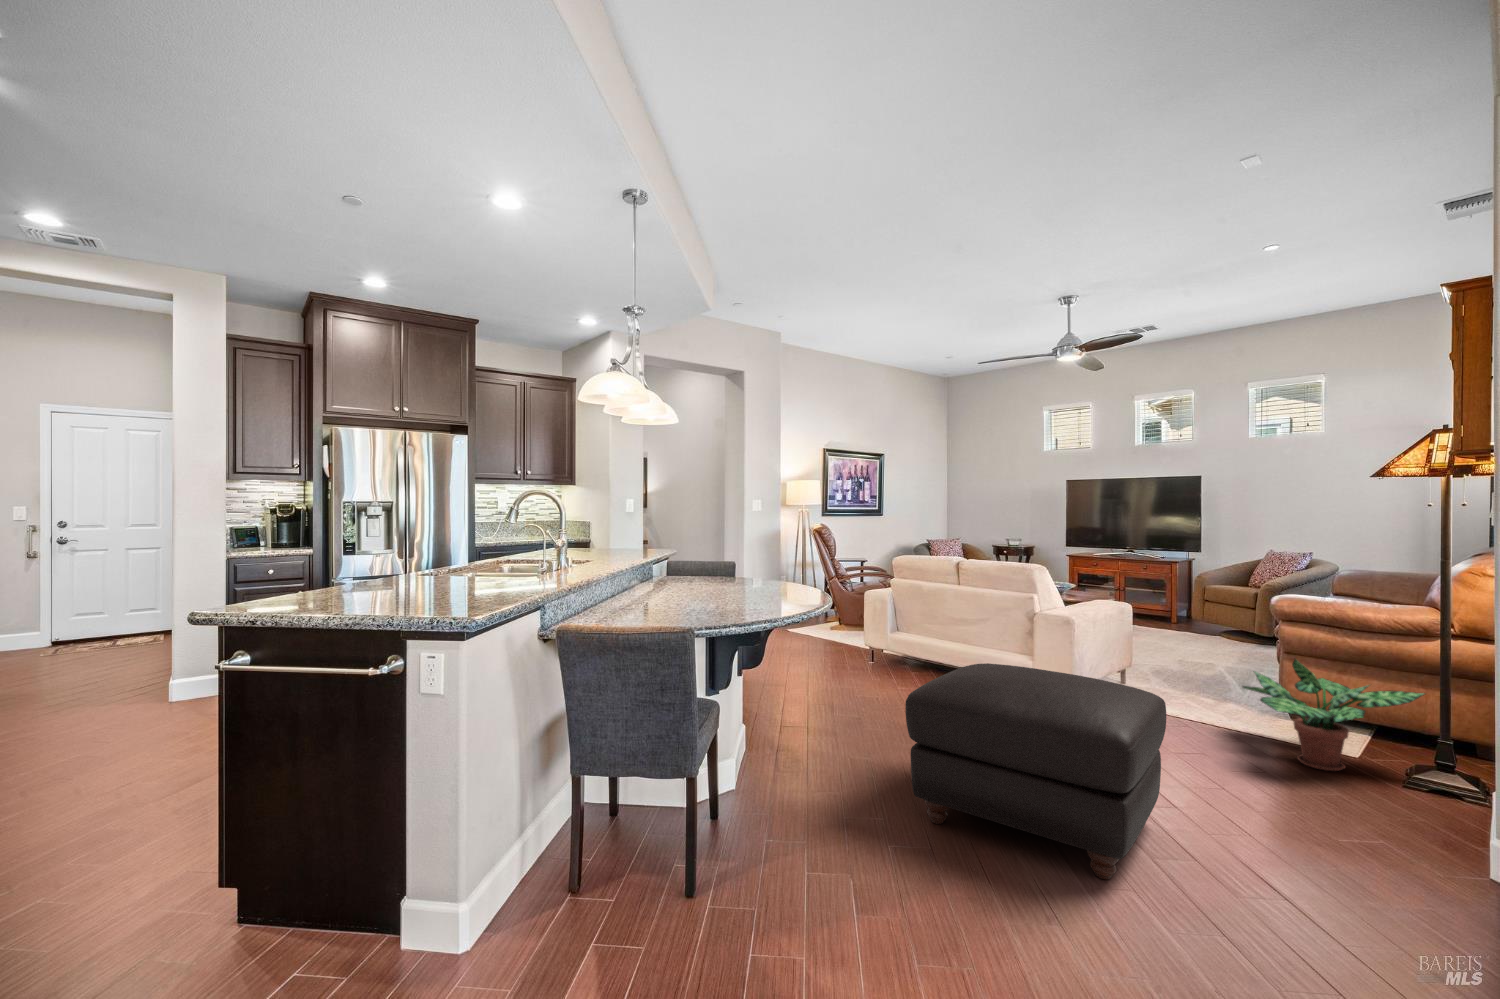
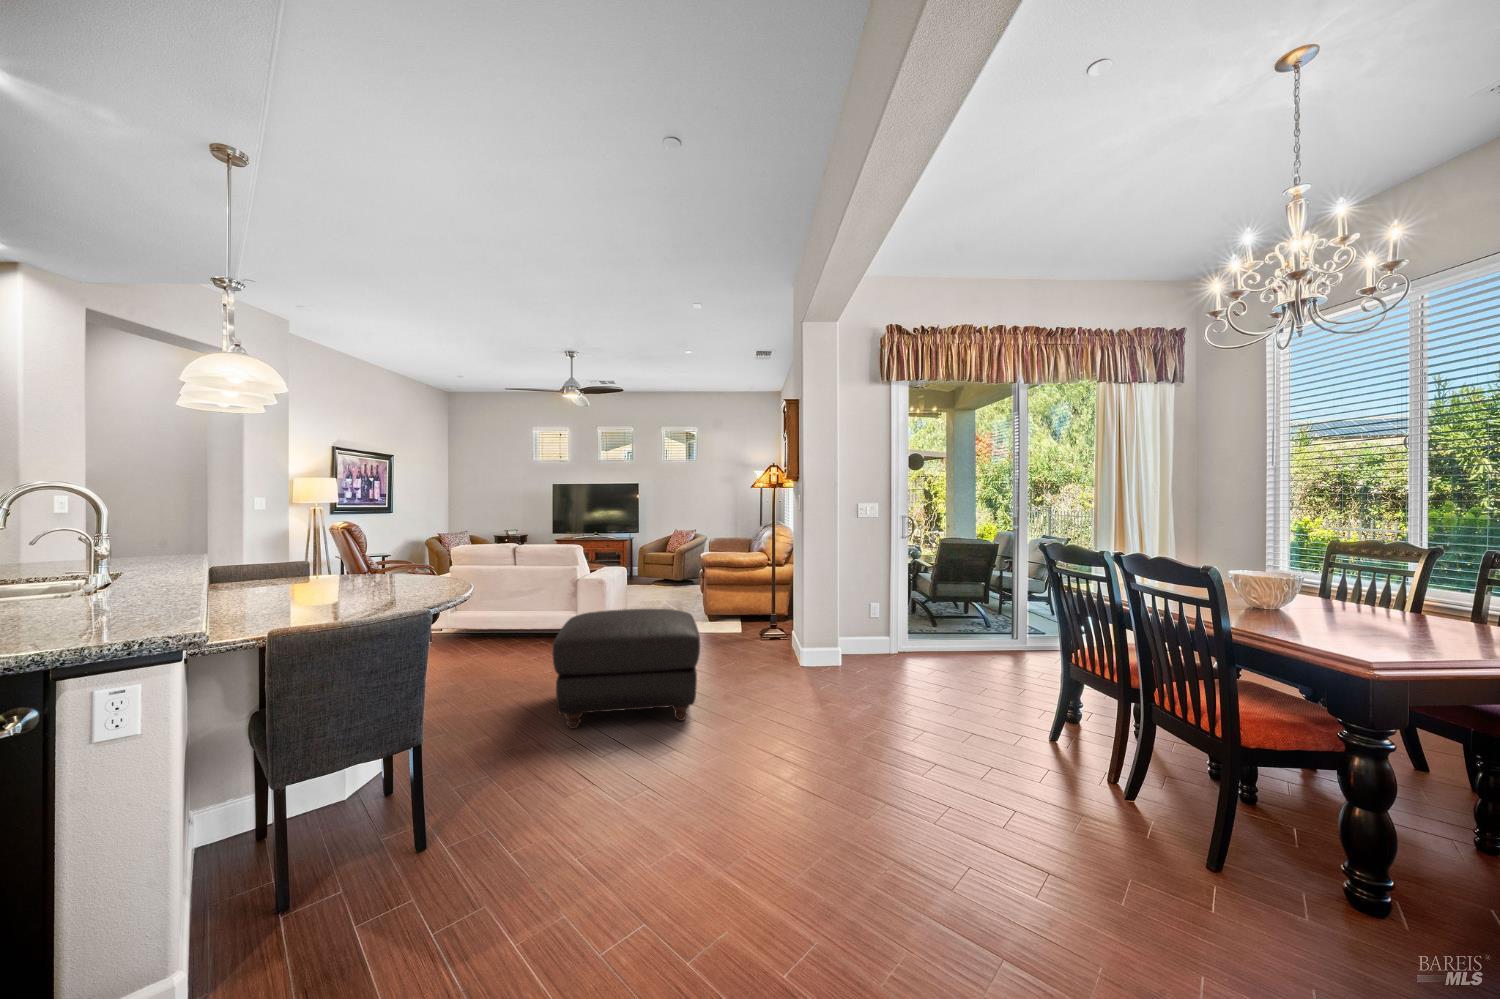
potted plant: present [1243,659,1425,771] -> none [694,585,769,641]

